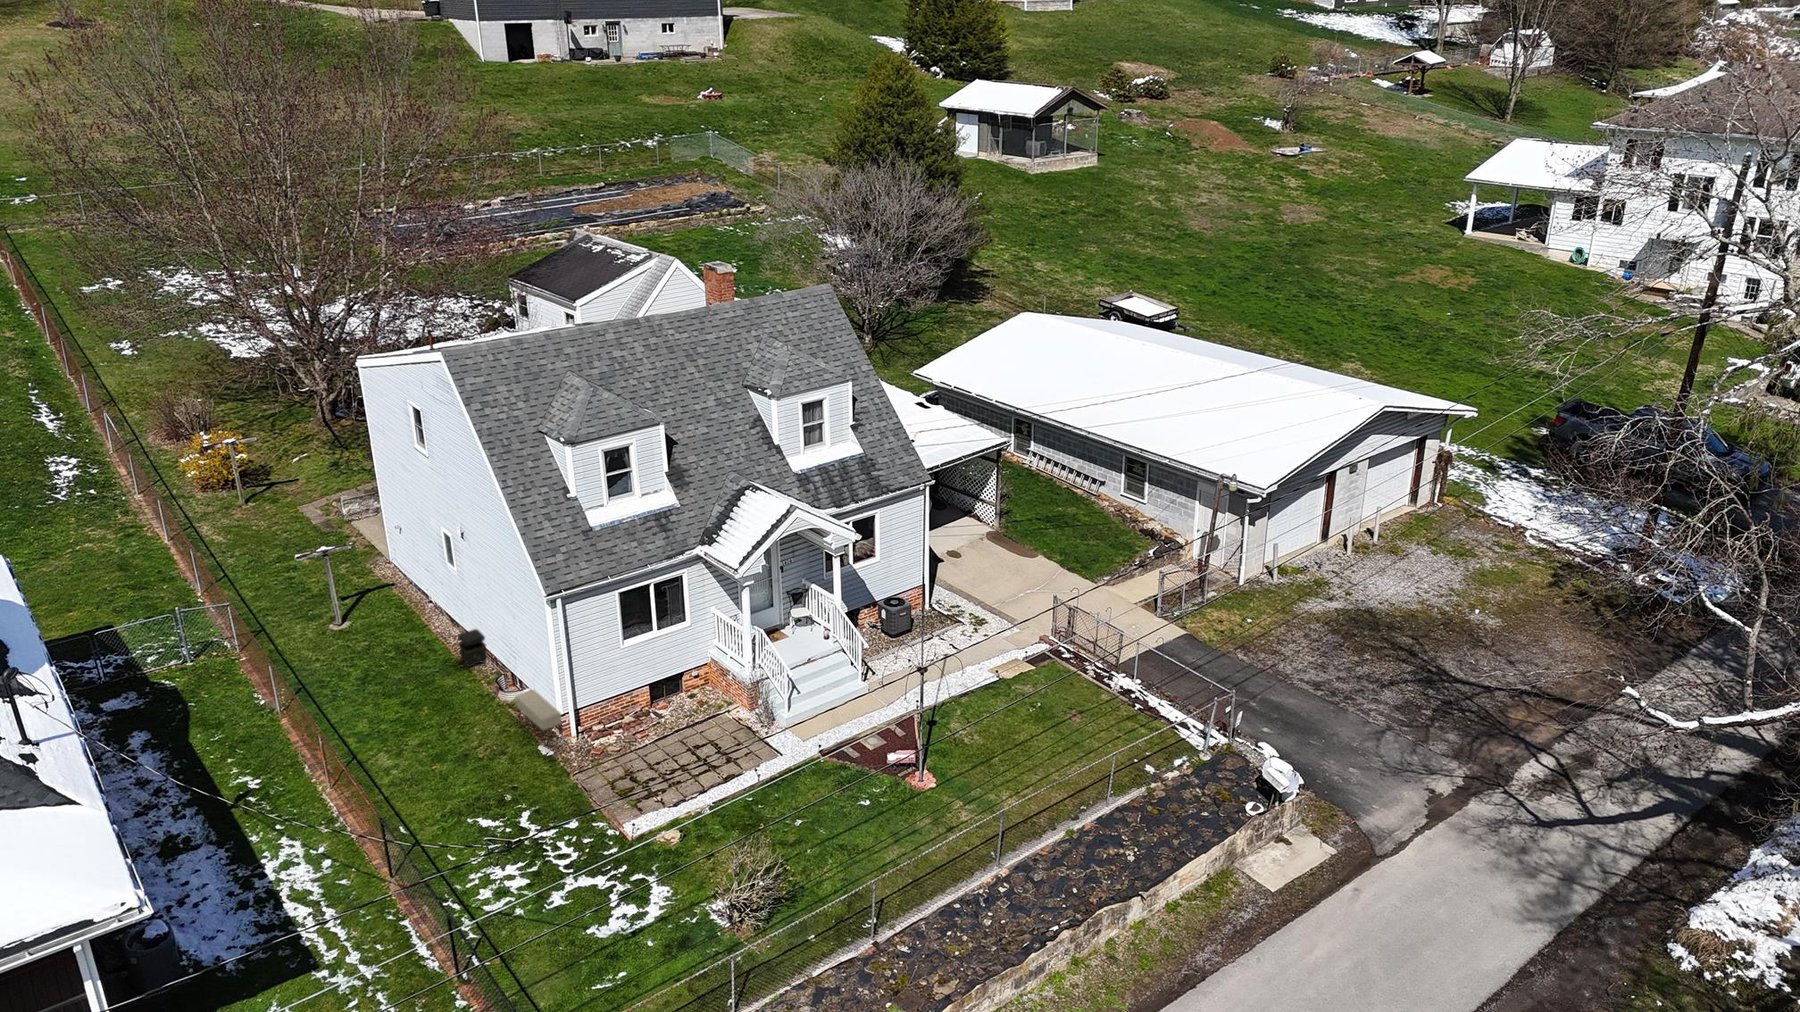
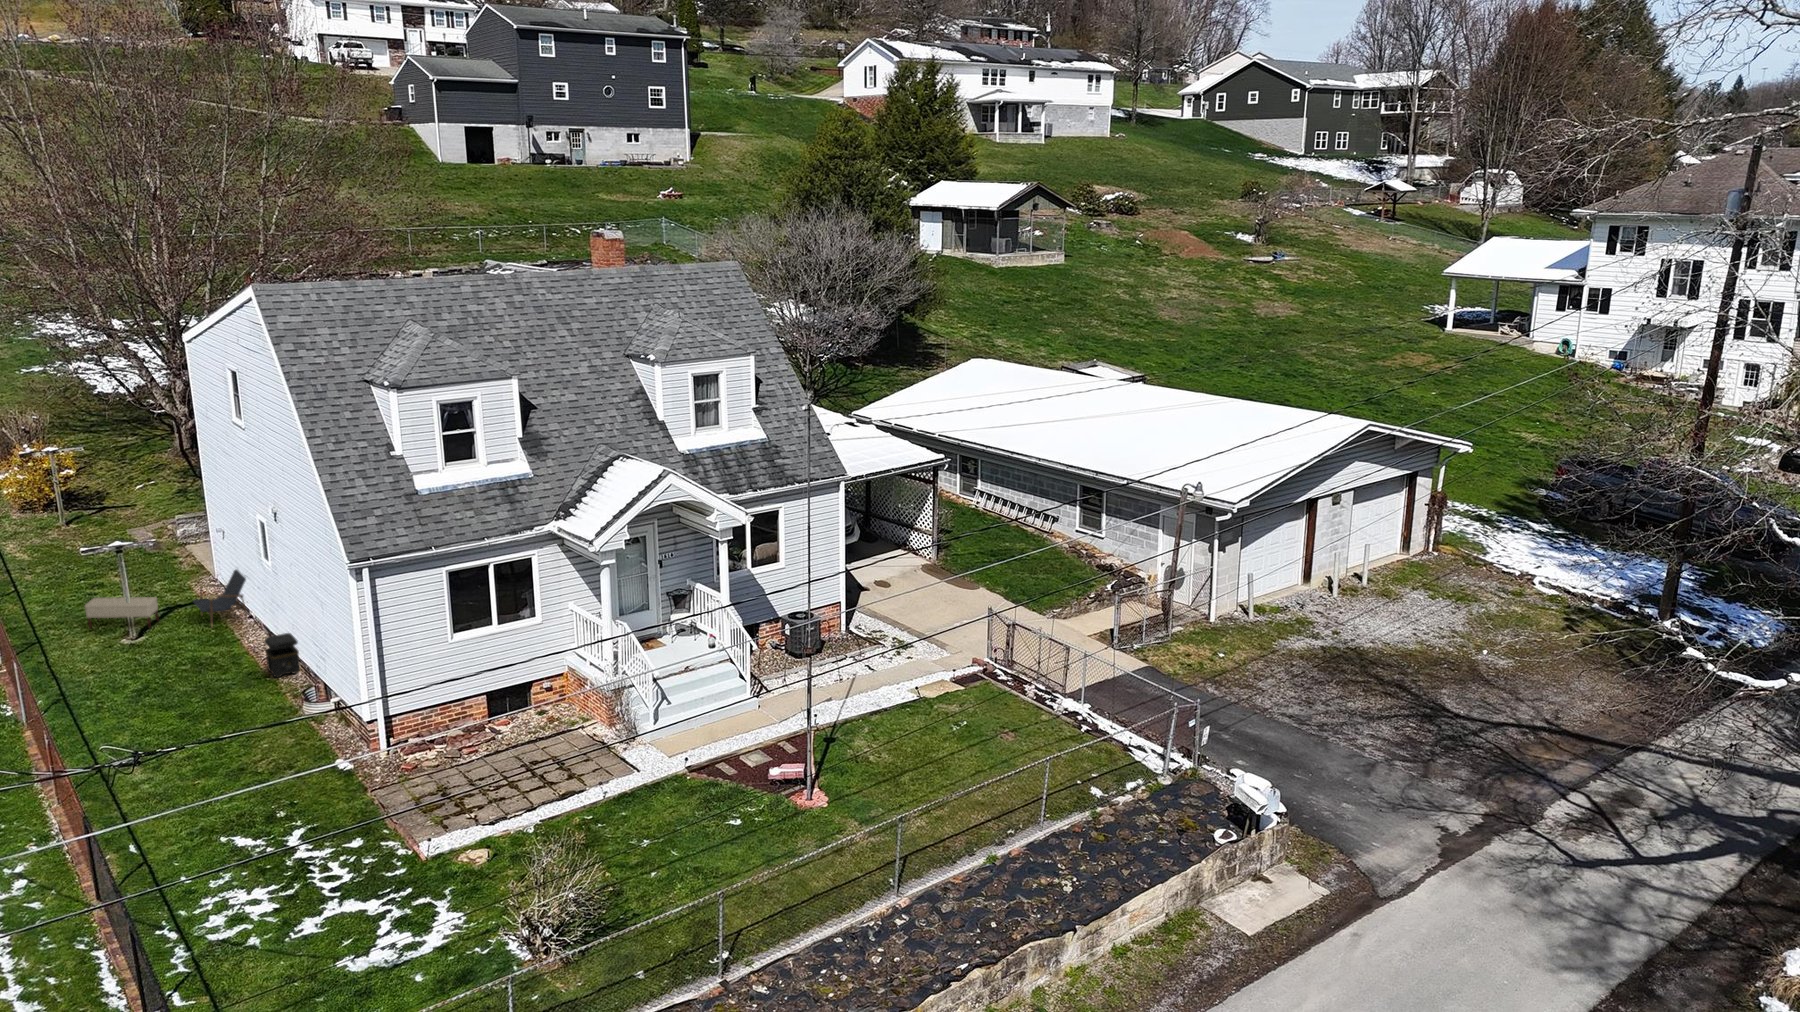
lounge chair: none [384,565,429,617] -> present [193,570,247,627]
bench: present [515,690,562,739] -> present [85,597,159,628]

